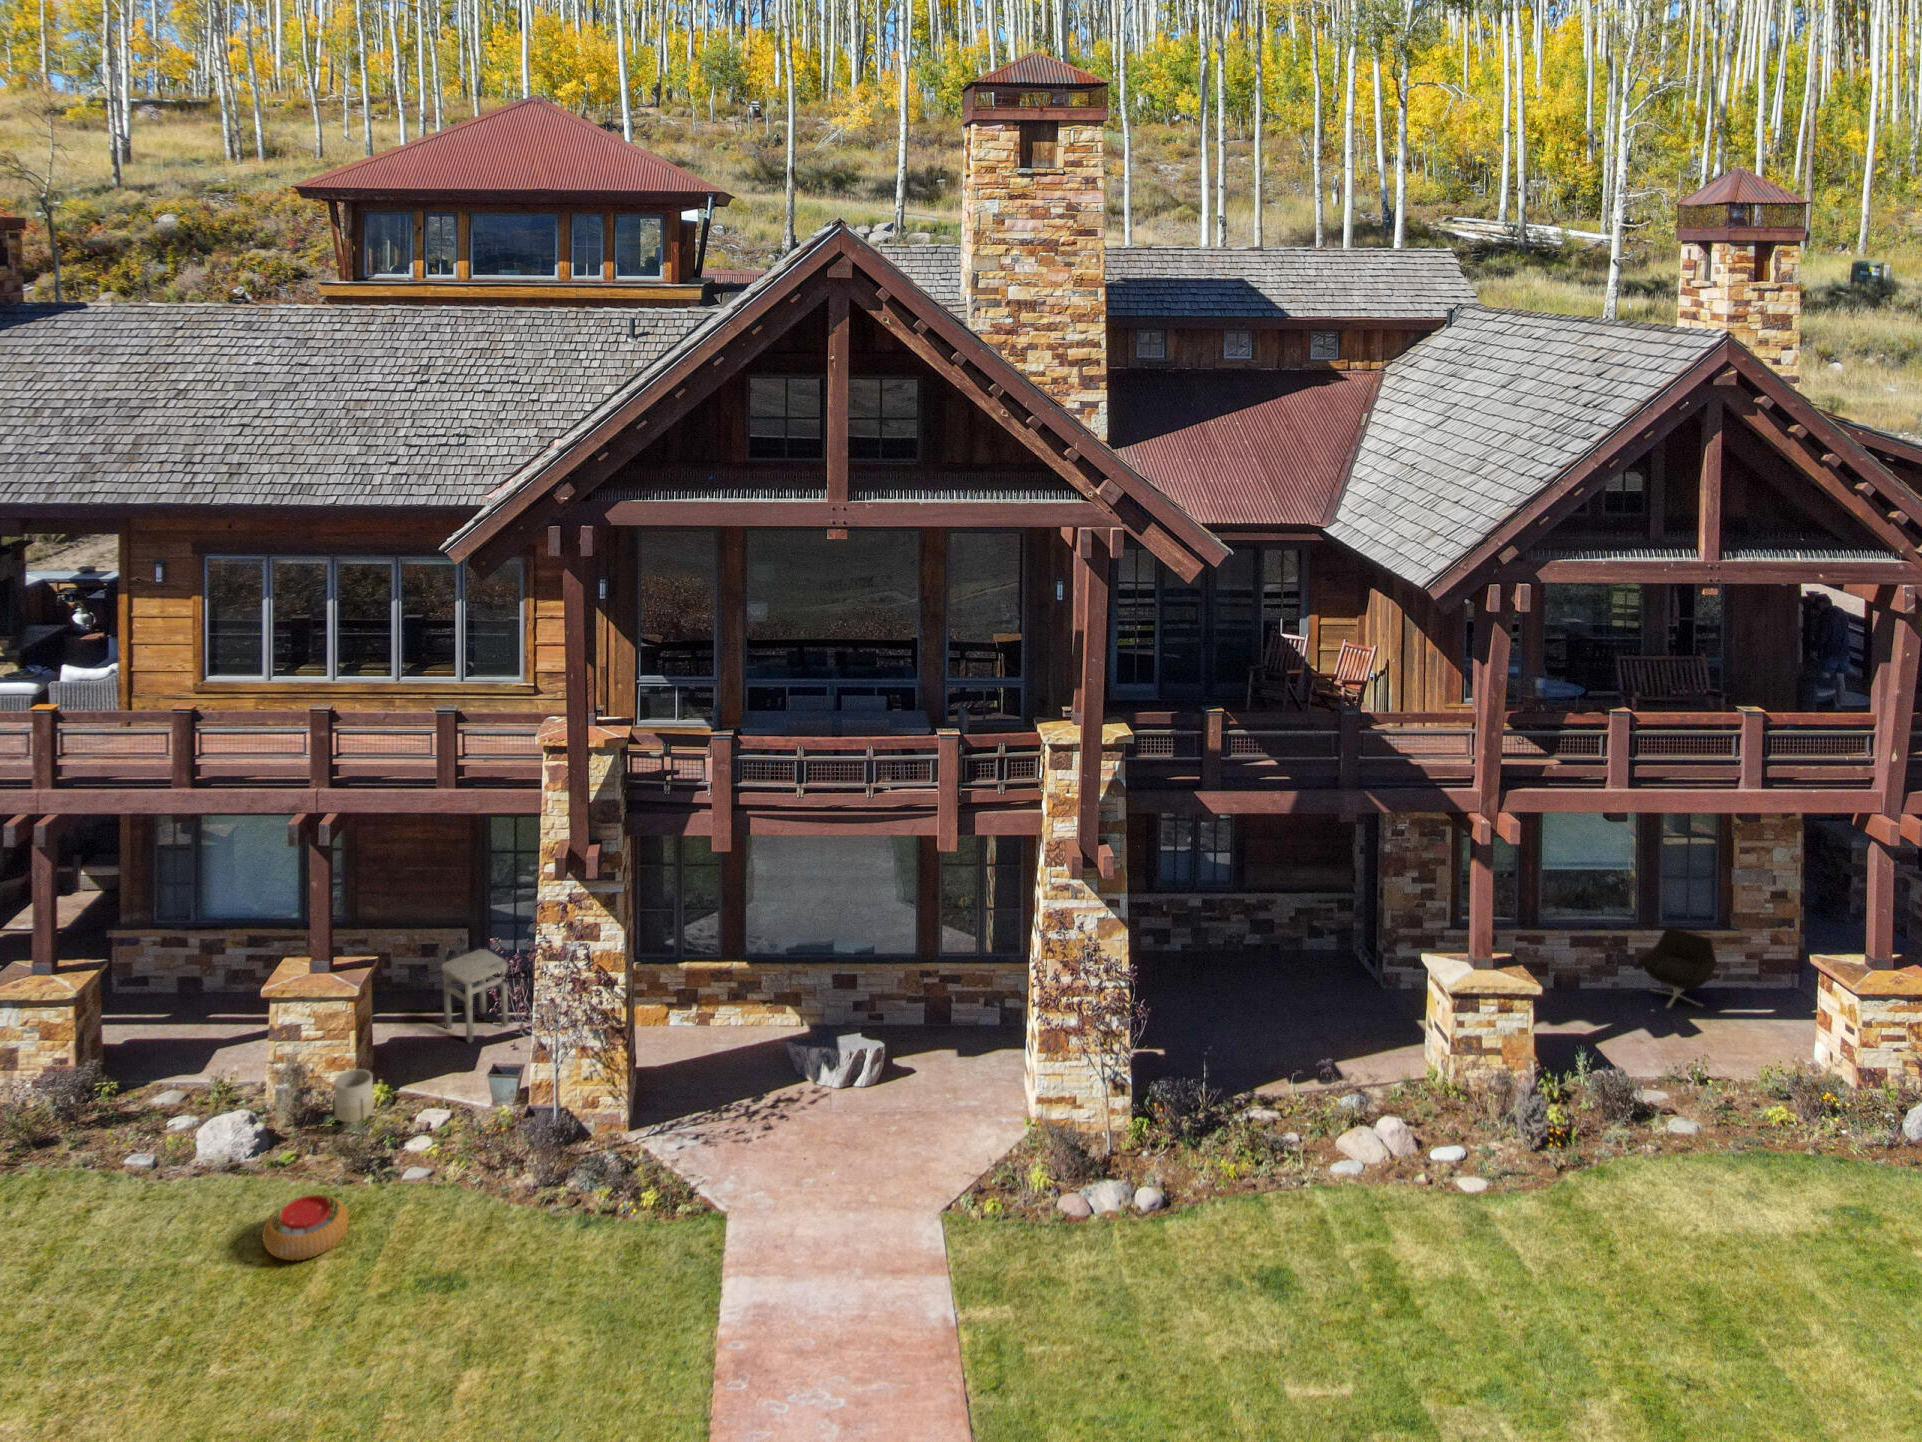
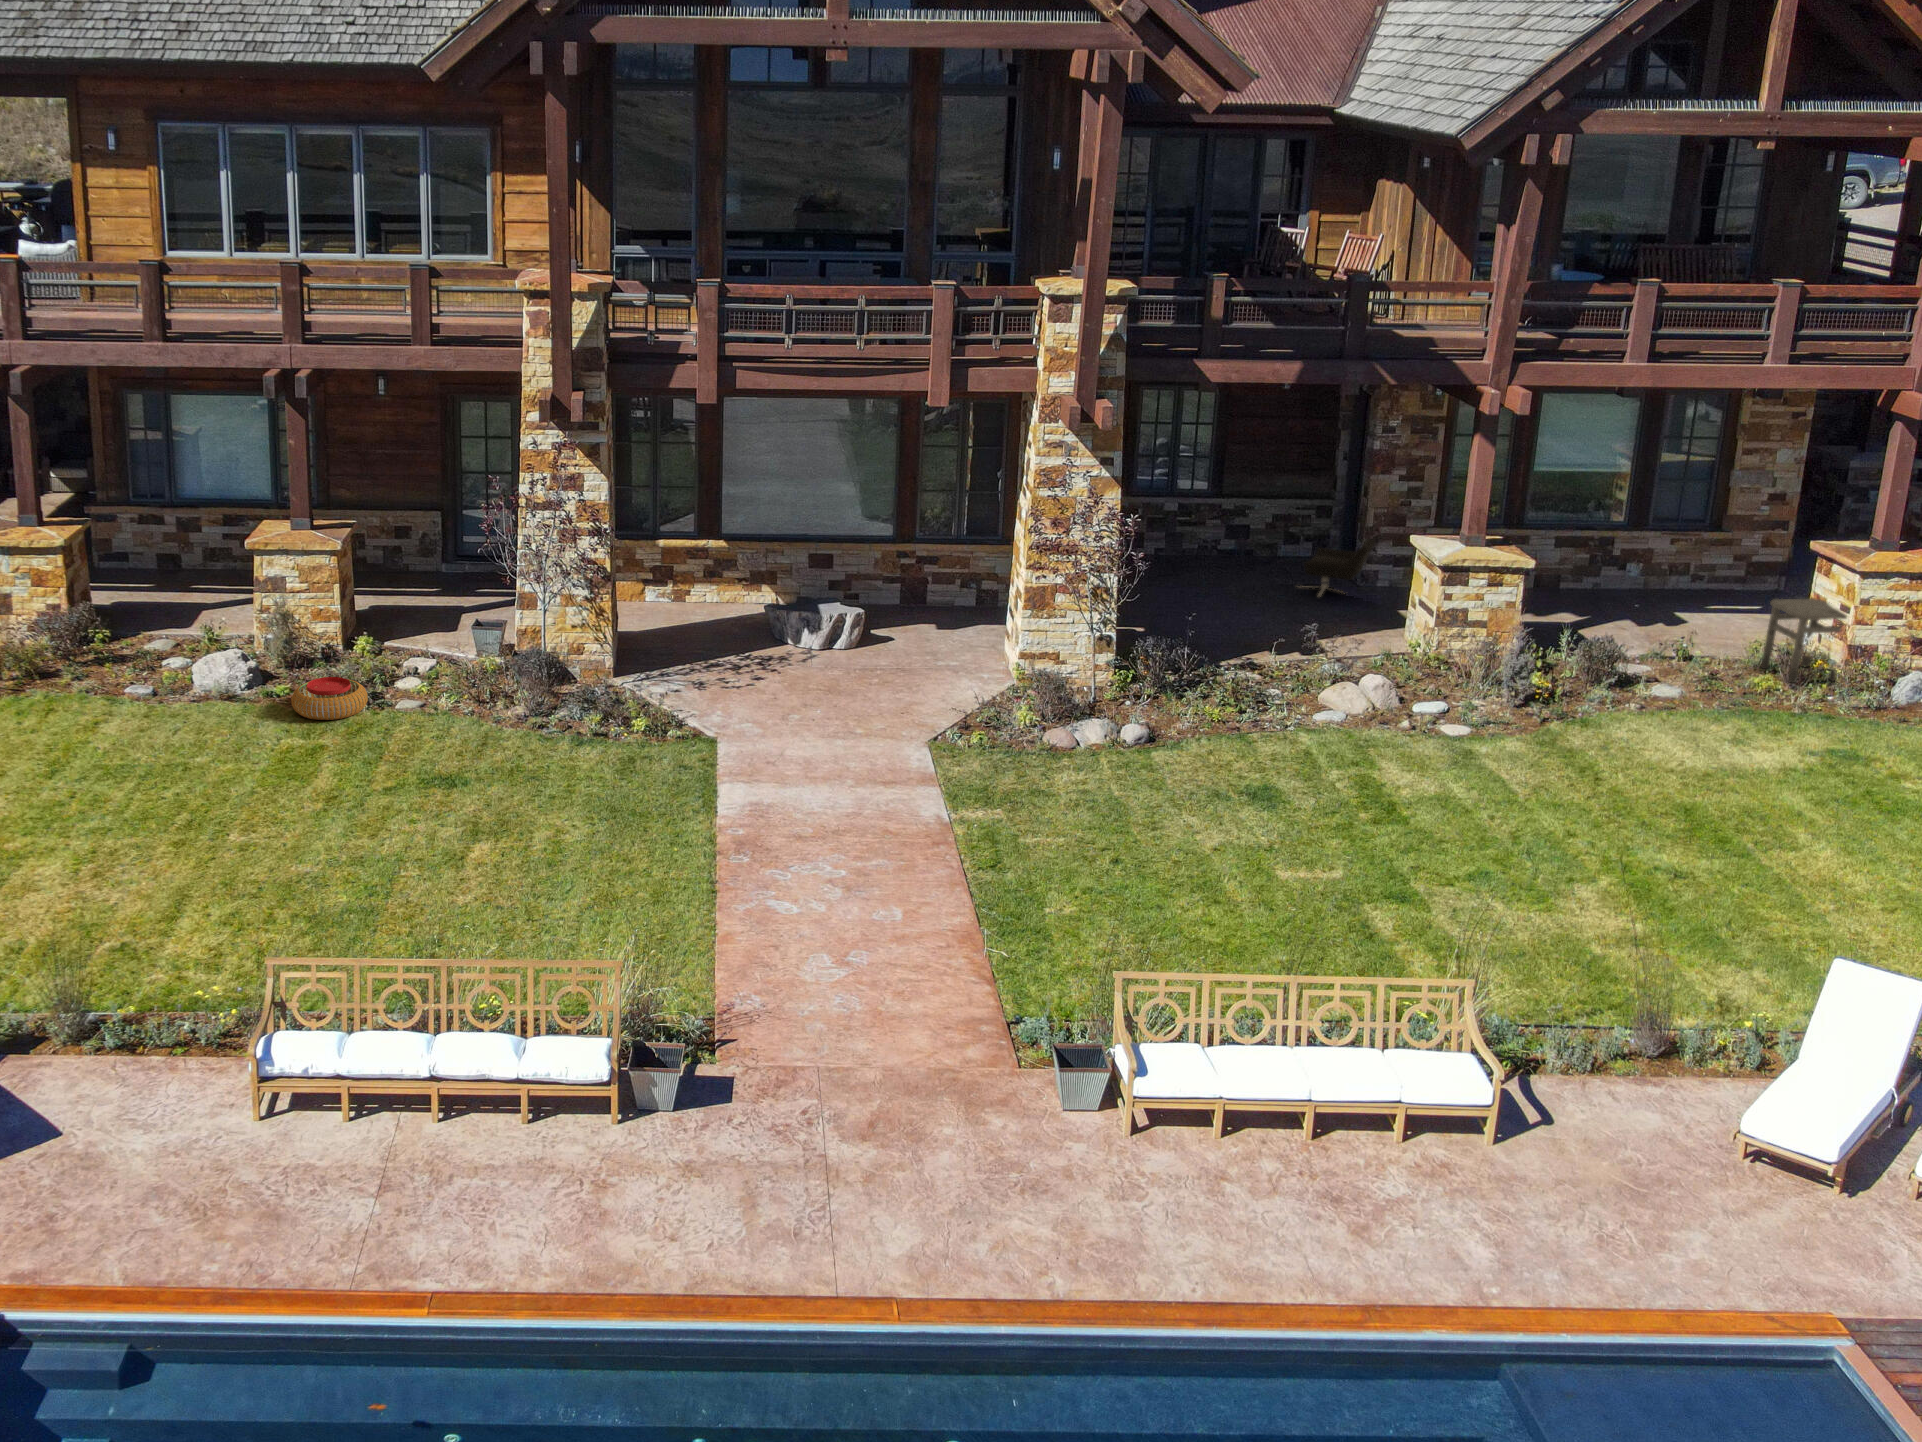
lounge chair: present [1639,927,1717,1008] -> present [1304,539,1375,596]
side table: present [441,949,508,1043] -> present [1761,598,1847,683]
planter: present [334,1069,374,1122] -> none [336,602,374,657]

